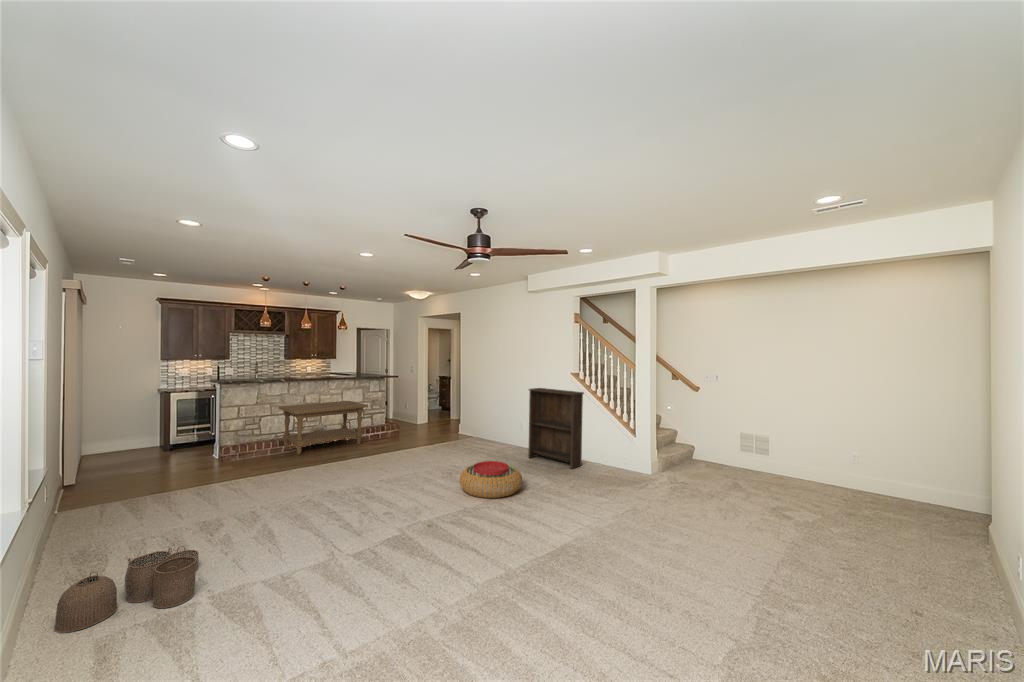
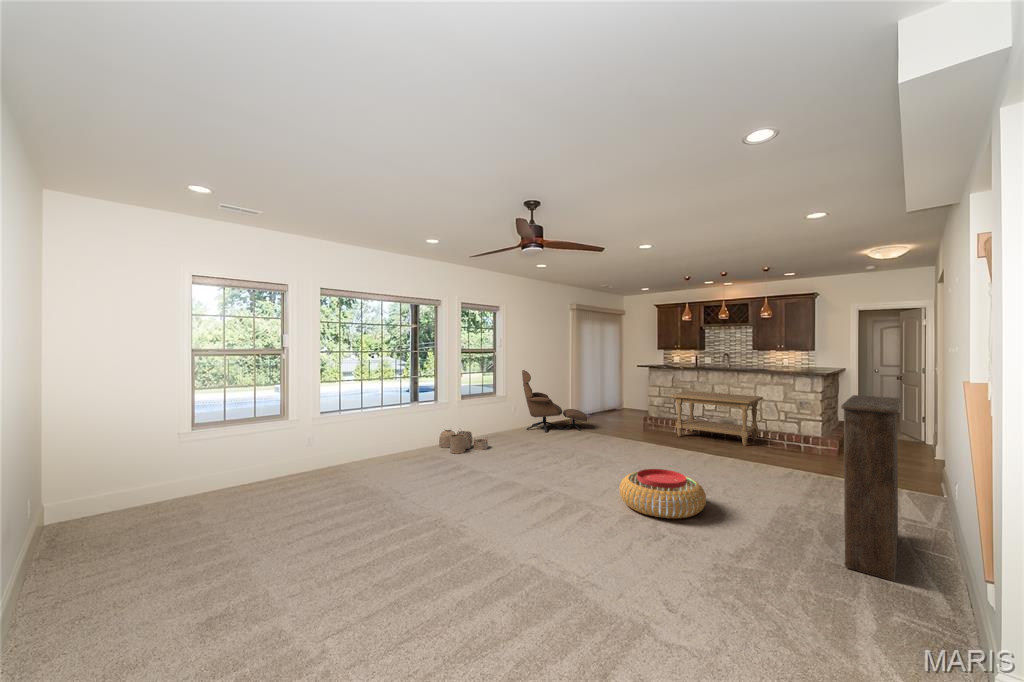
lounge chair: none [49,412,196,526] -> present [522,370,587,432]

